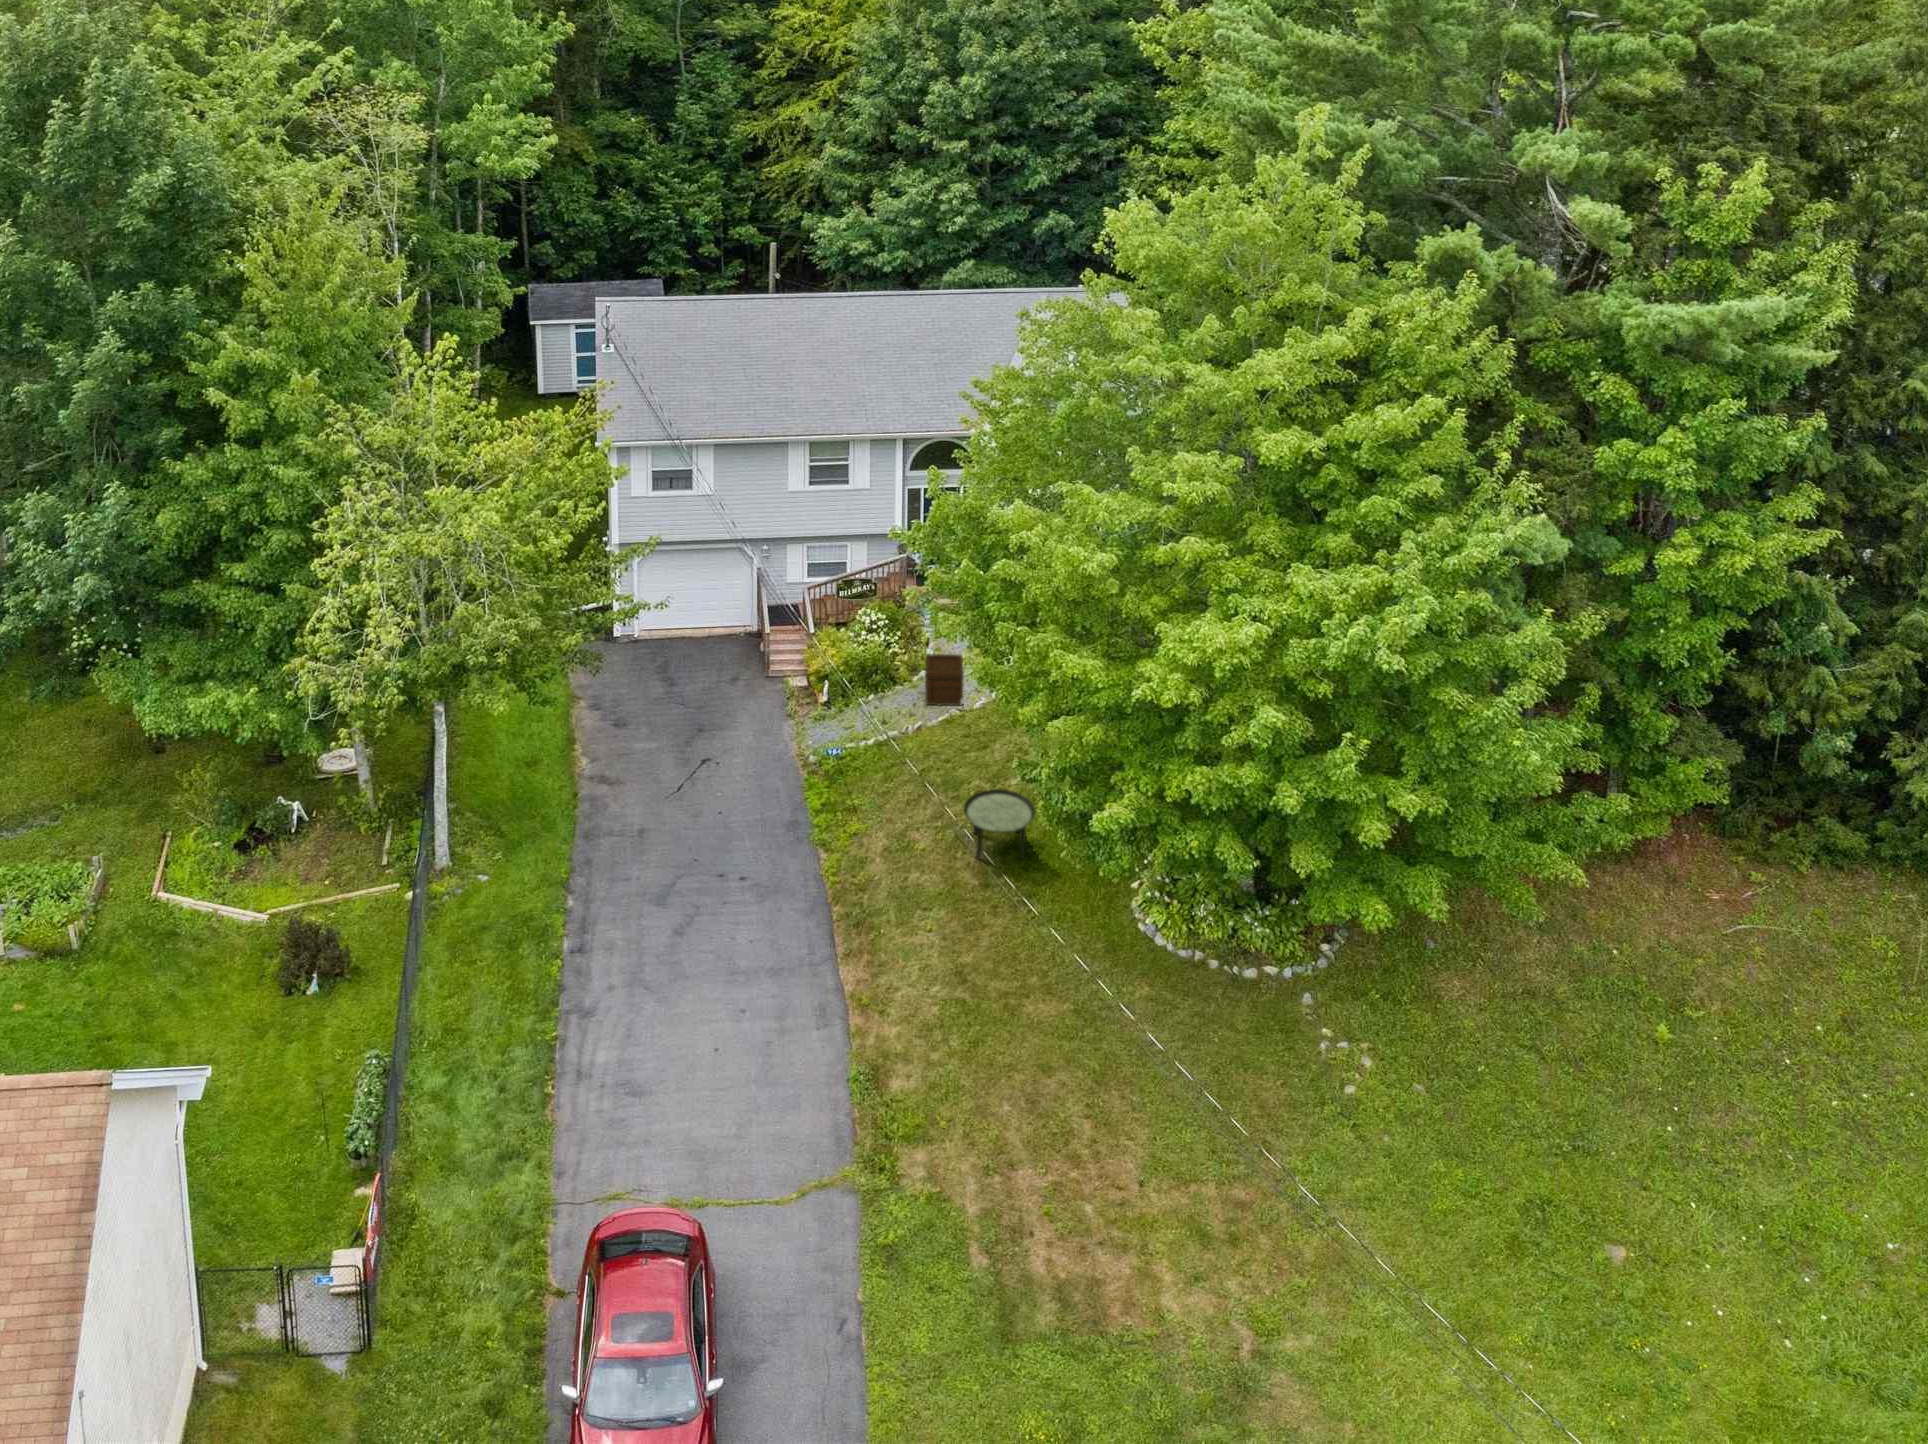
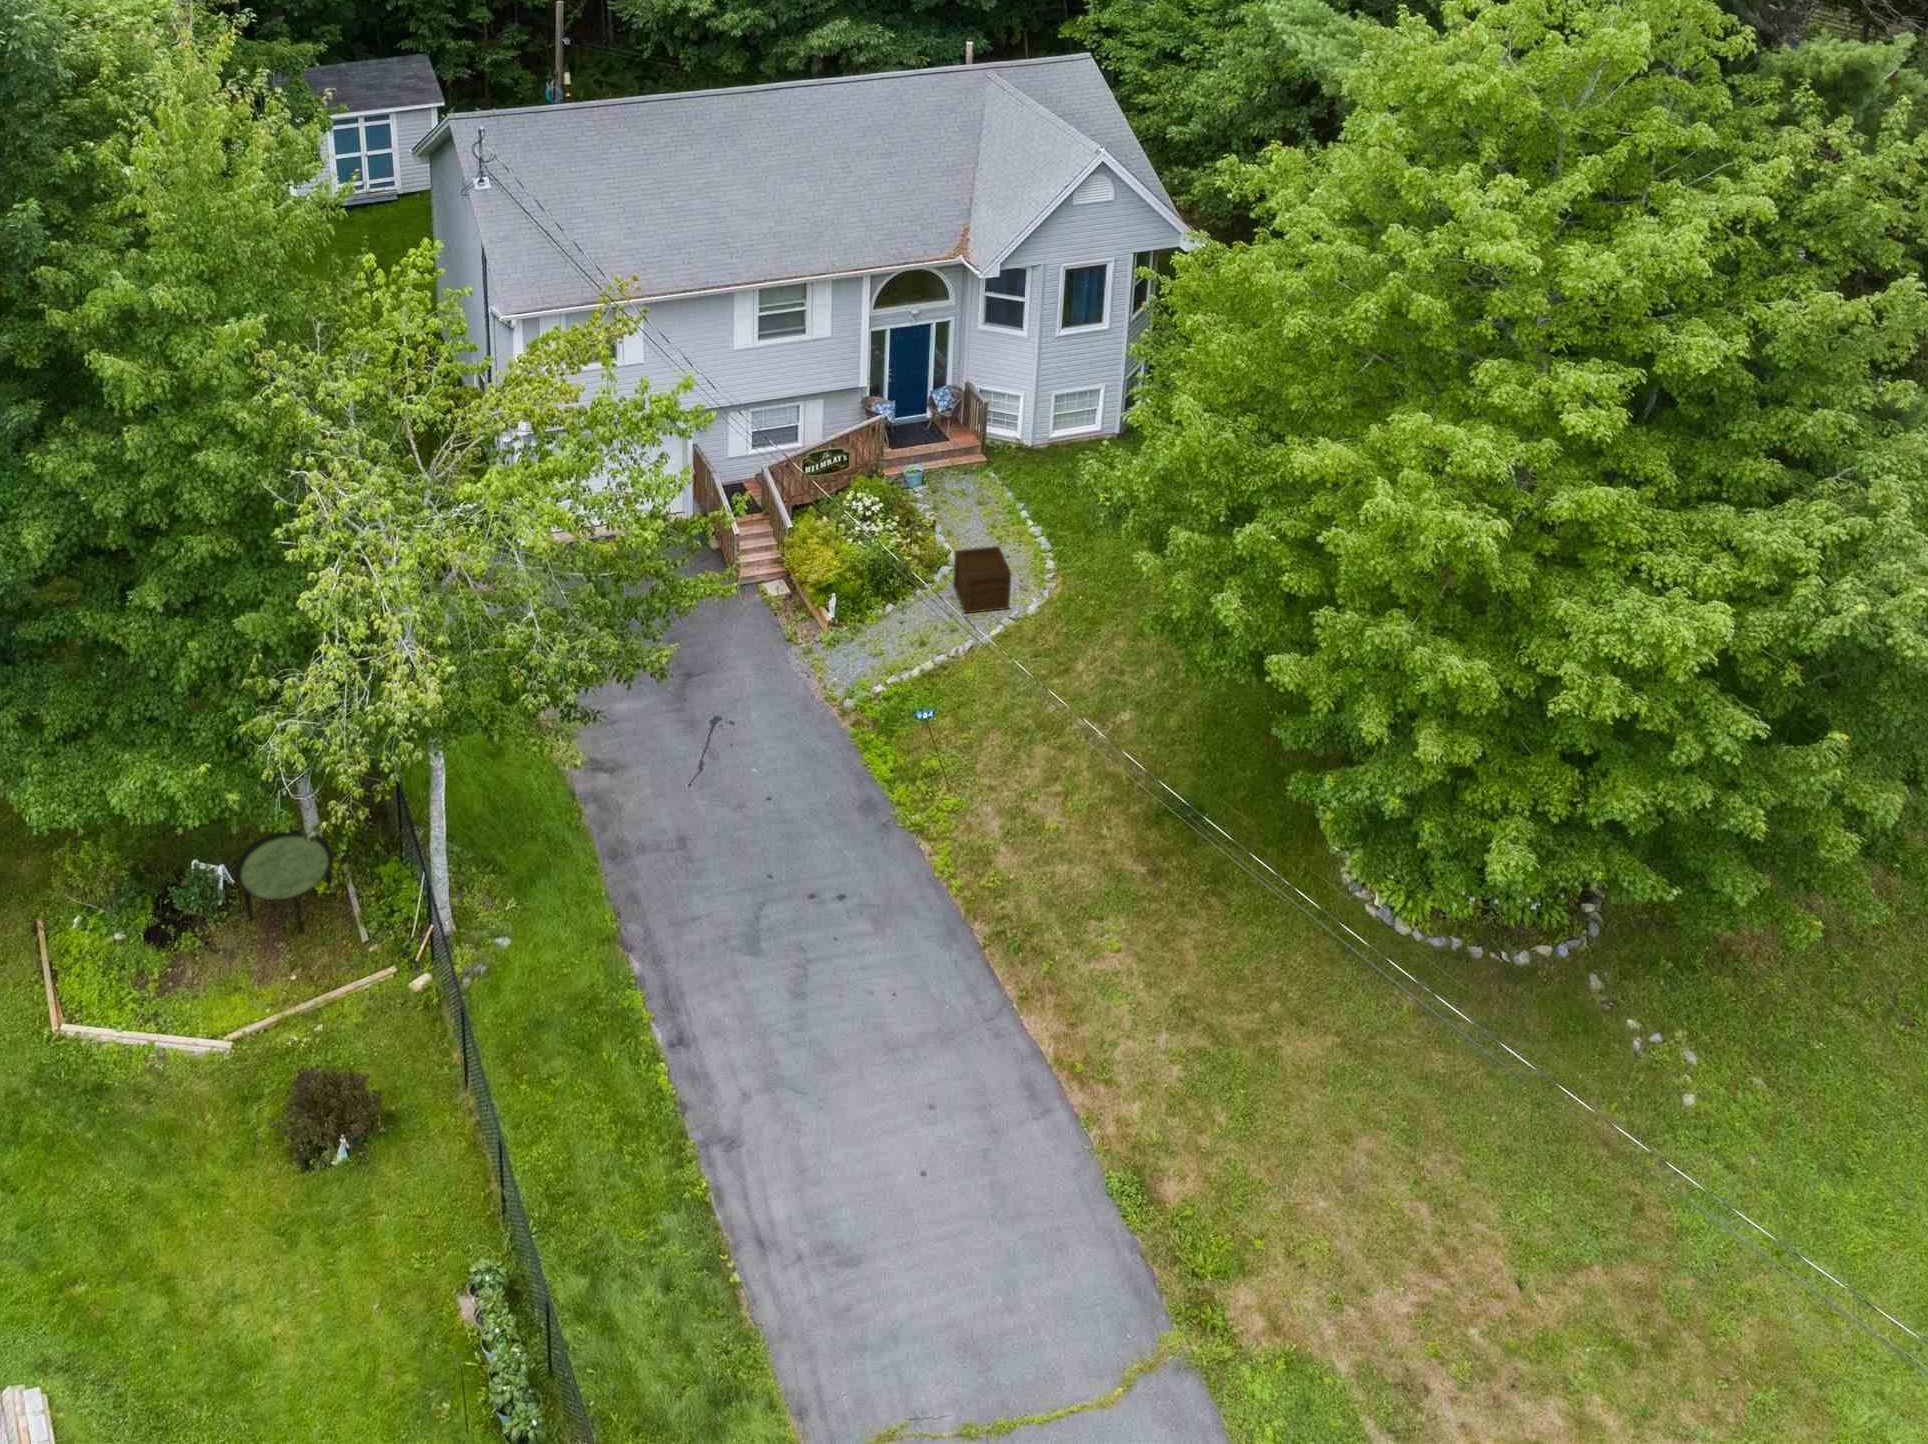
round table: present [963,789,1035,860] -> present [235,829,333,933]

